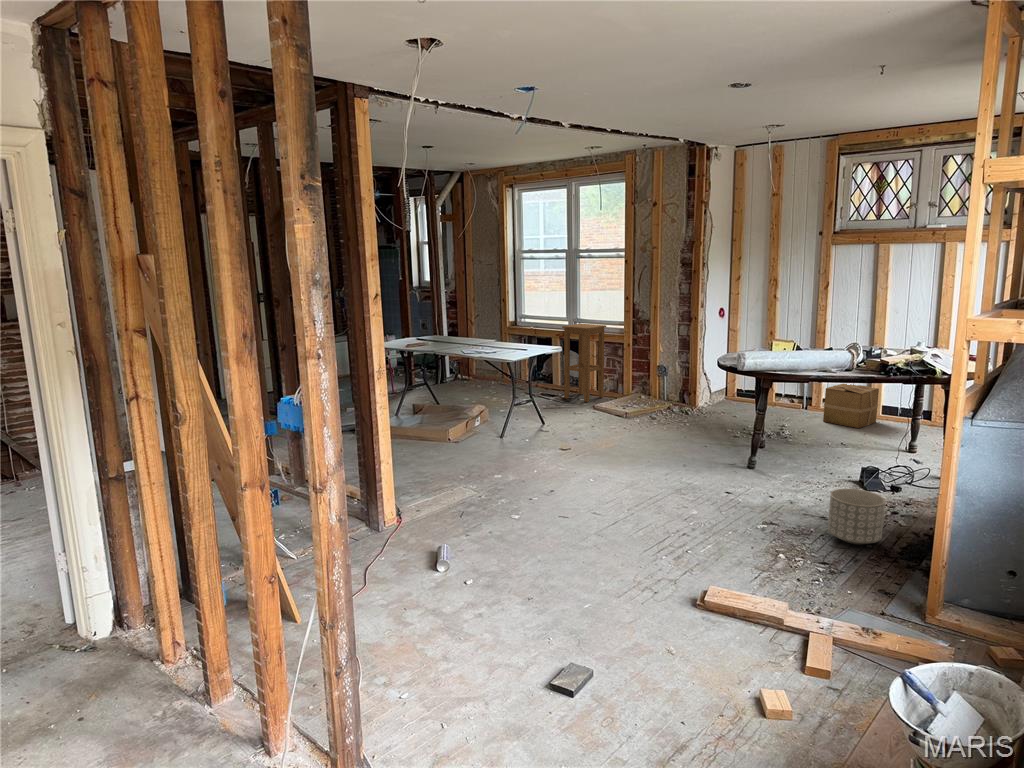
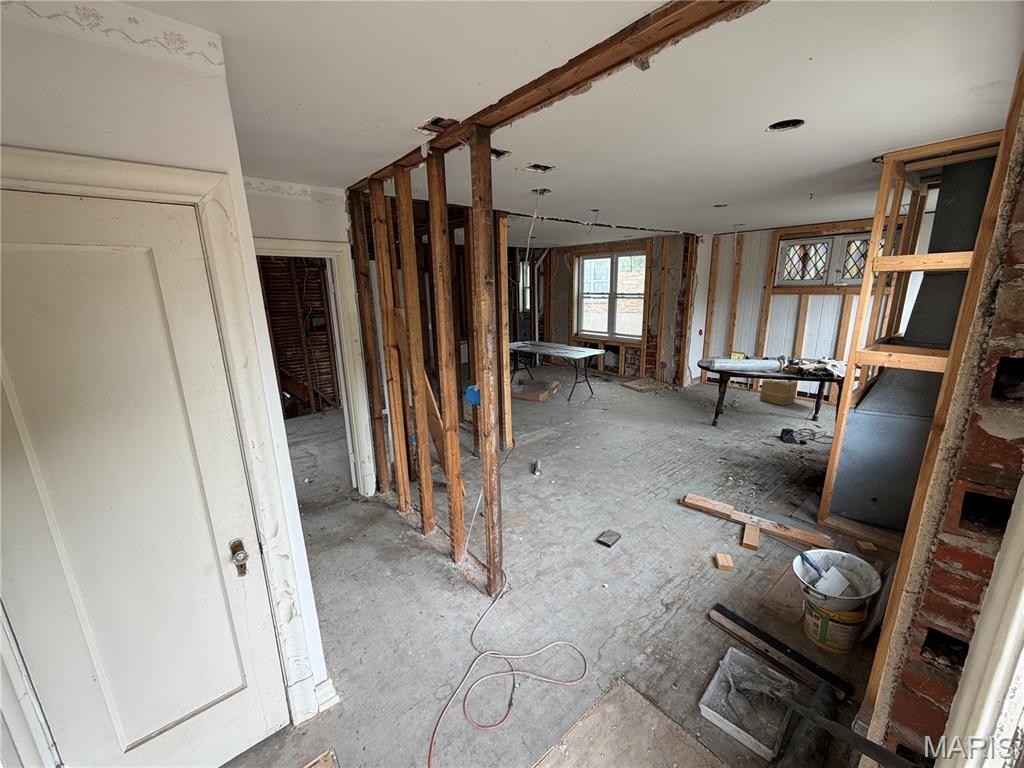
stool: present [562,324,606,402] -> none [601,337,628,383]
planter: present [828,489,885,545] -> none [759,443,797,476]

